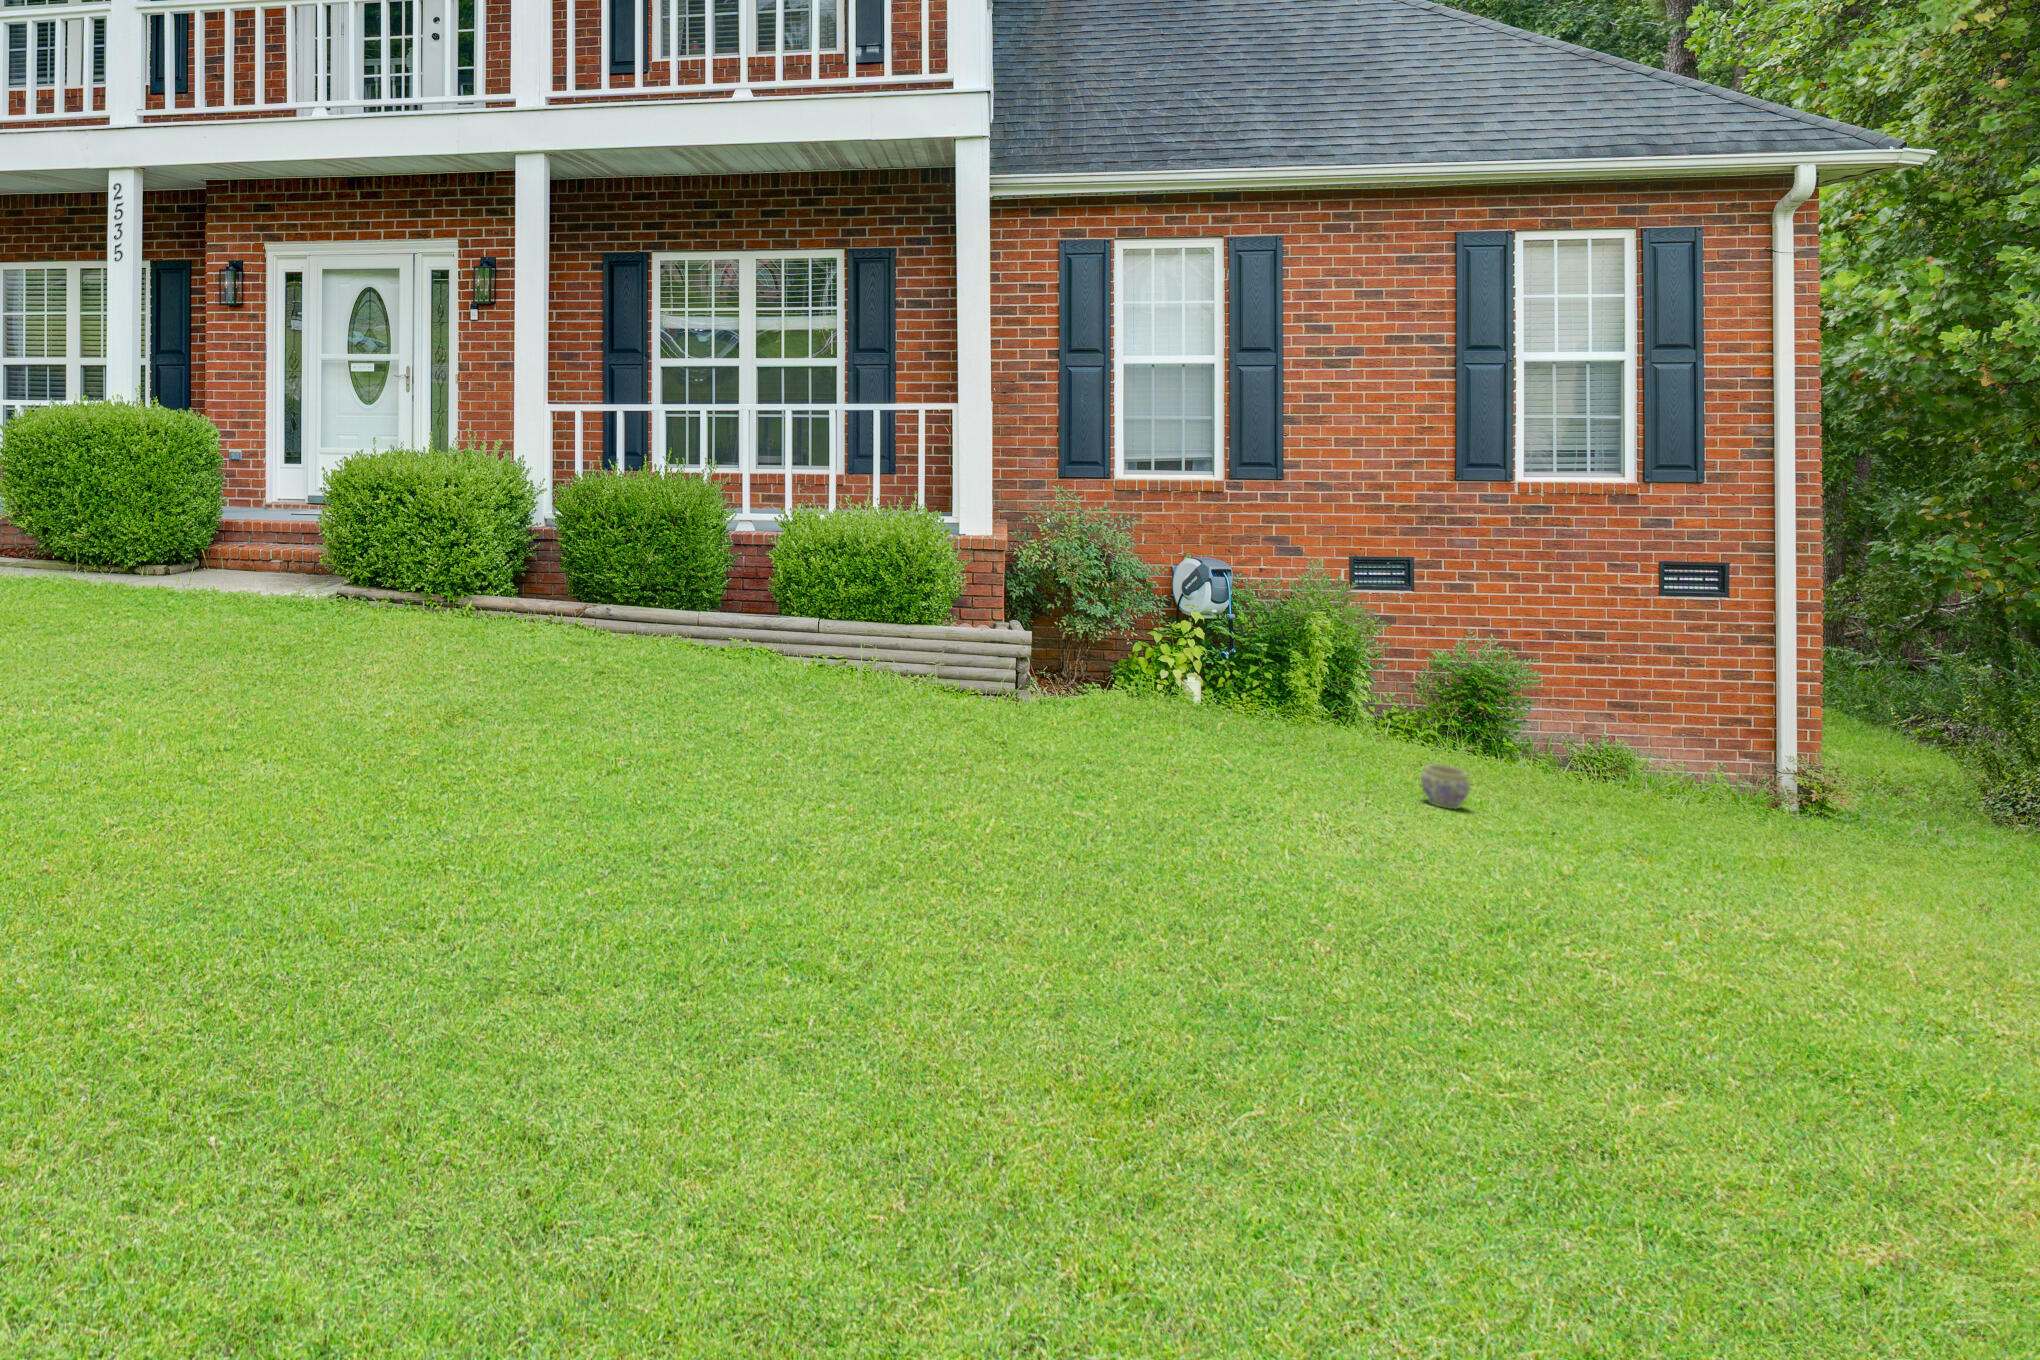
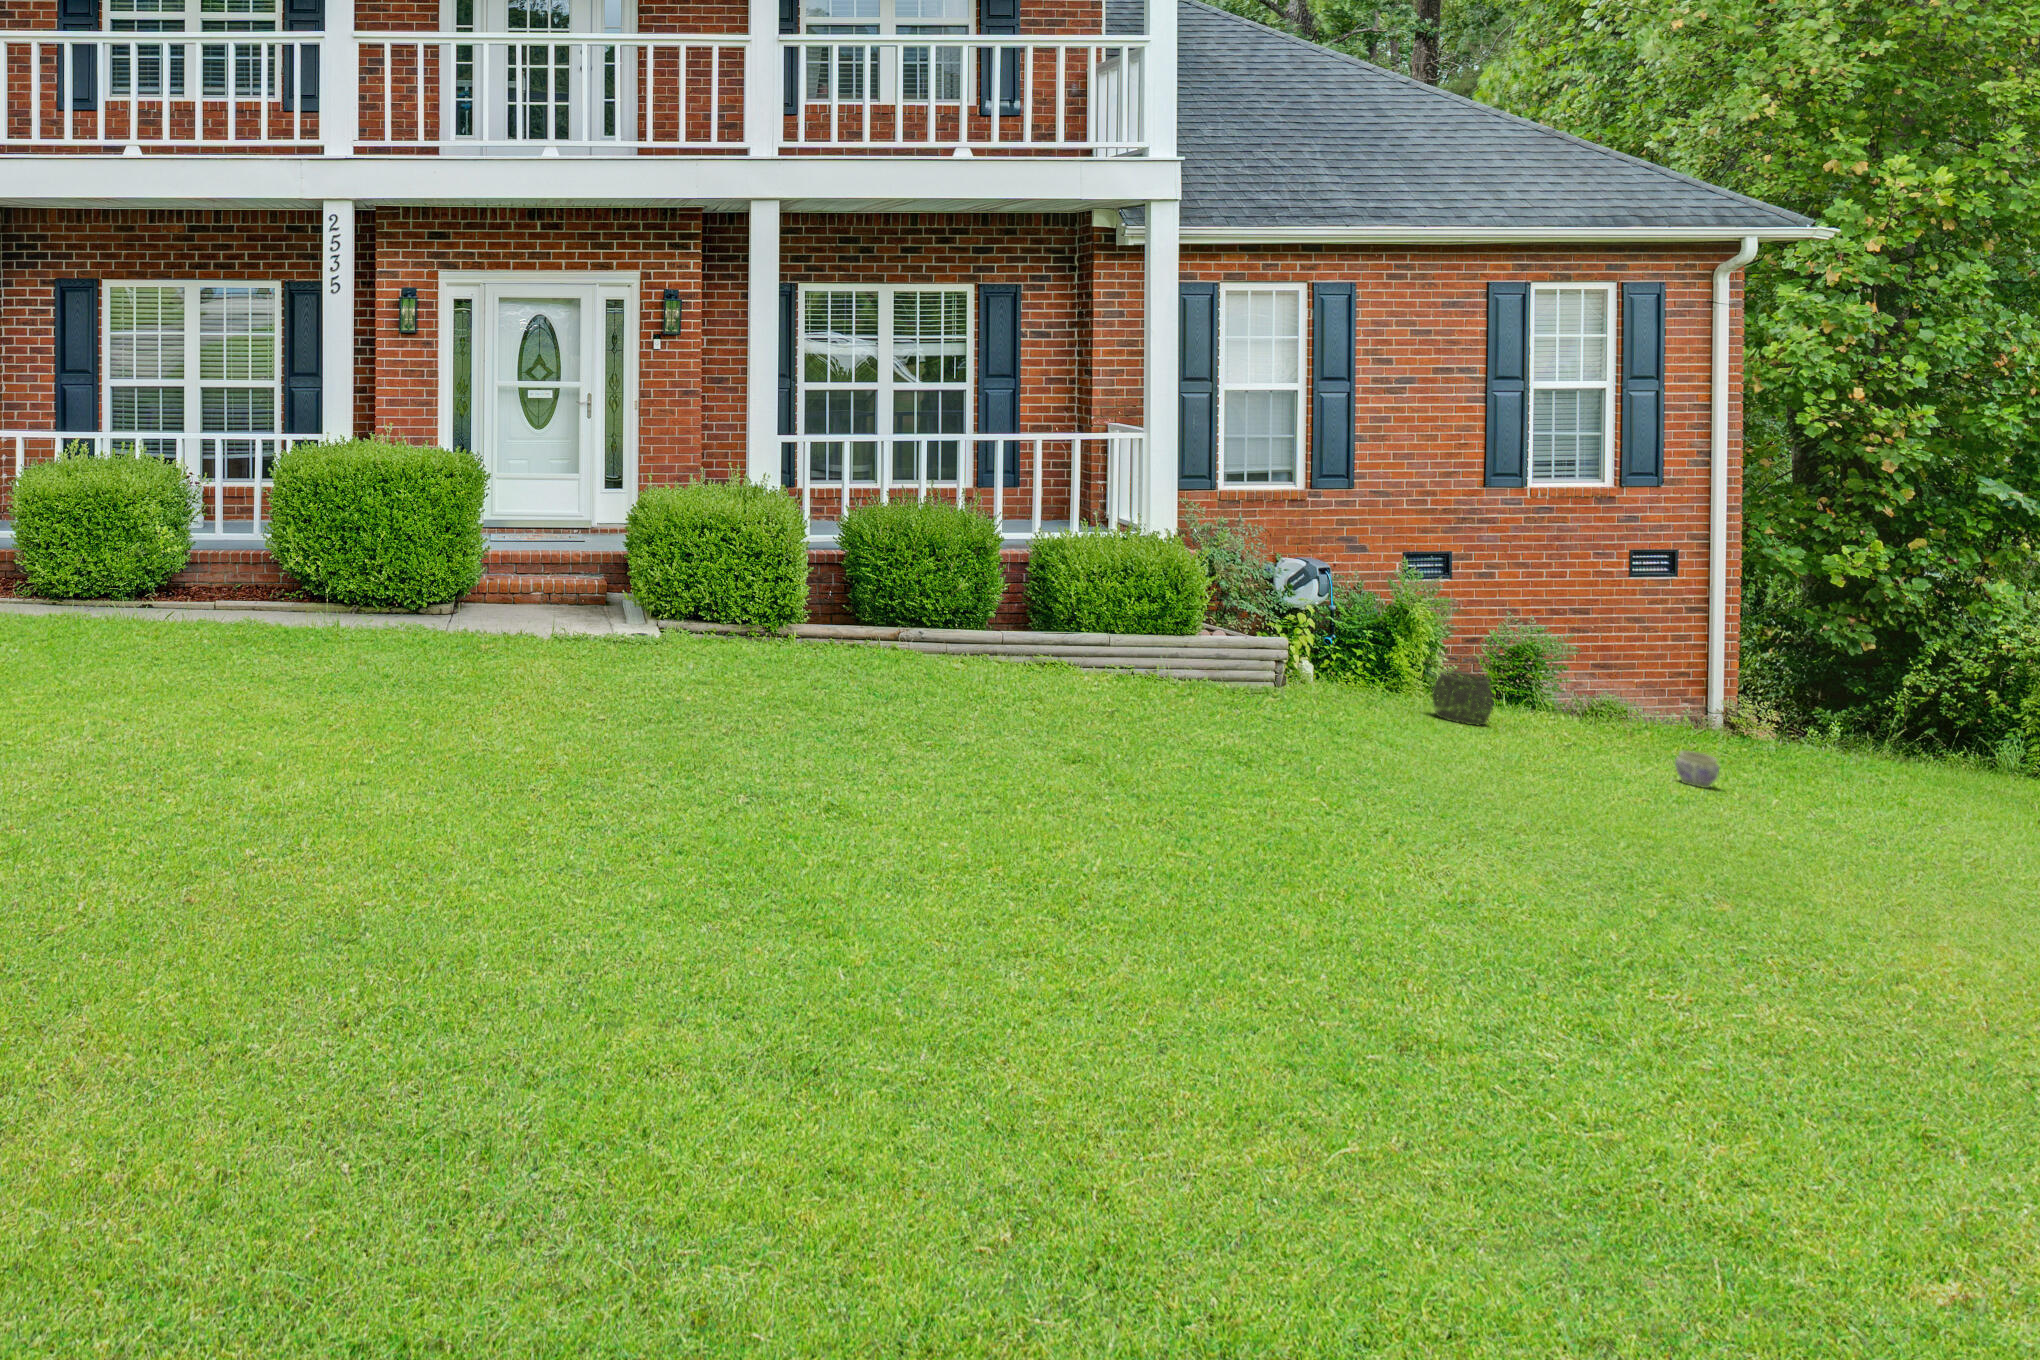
woven basket: none [1232,675,1301,740] -> present [1433,671,1493,725]

